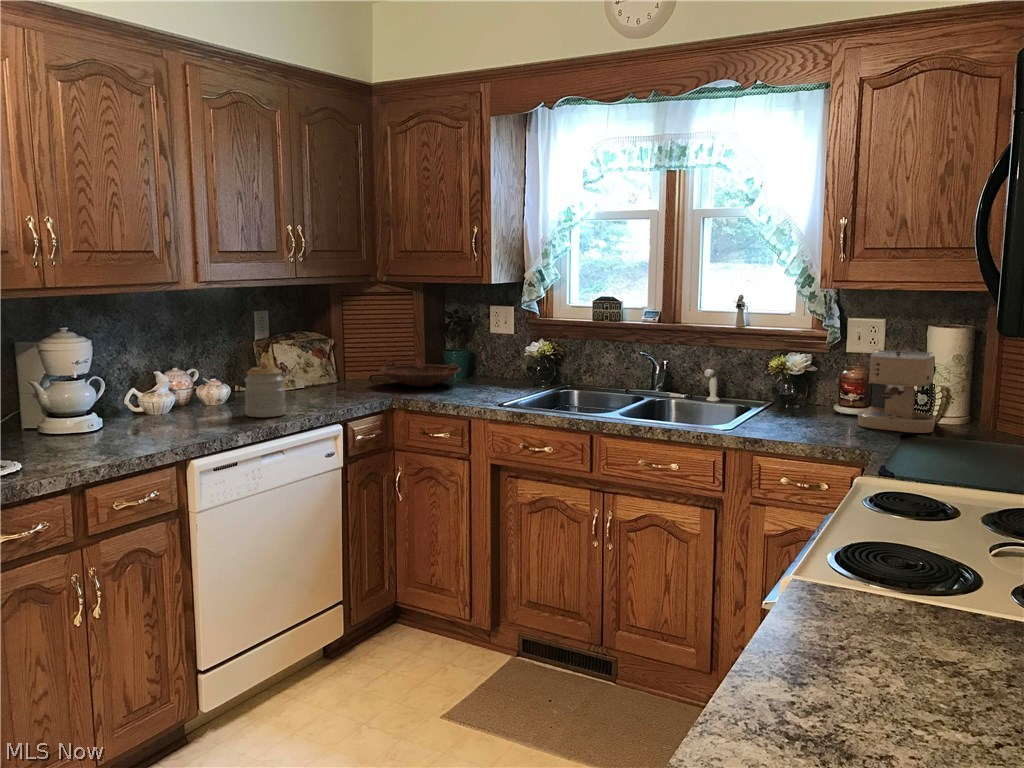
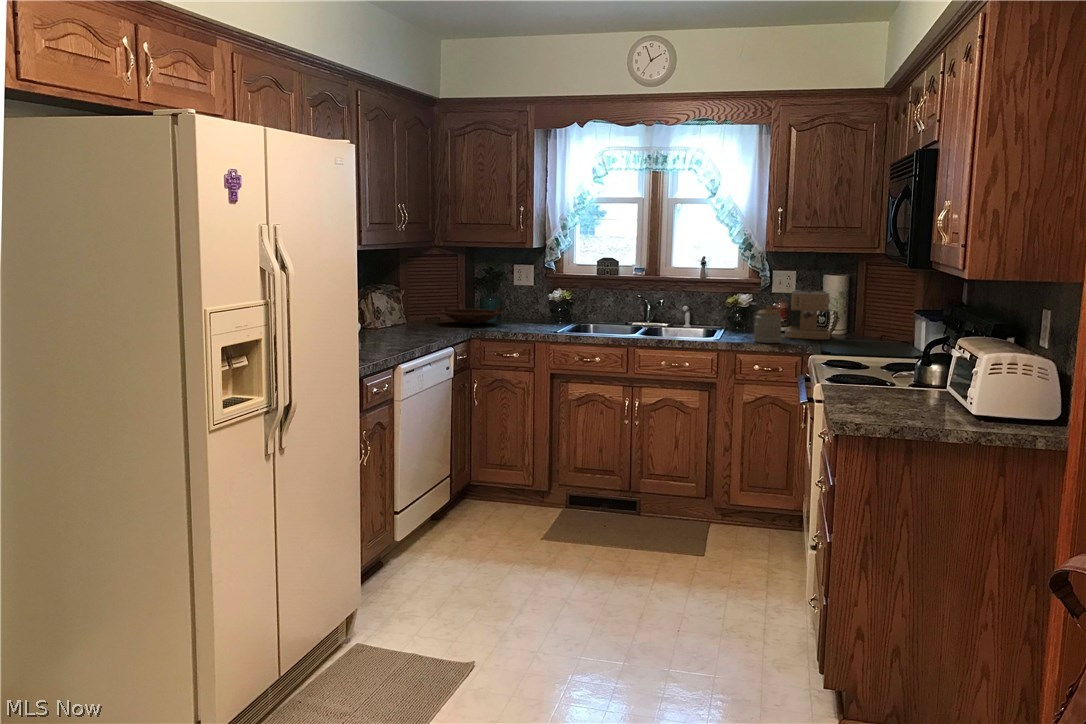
jar: present [244,361,286,417] -> present [754,306,782,343]

